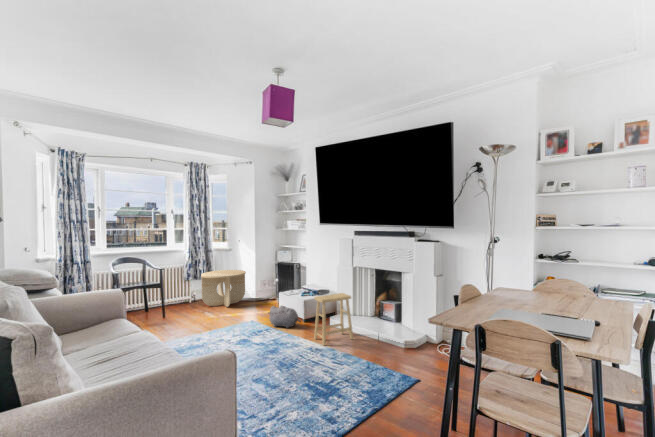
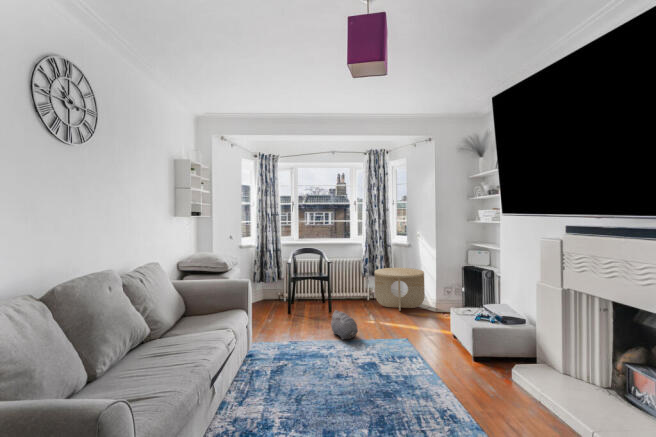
footstool: present [314,293,353,345] -> none [466,329,539,424]
plush toy: present [269,306,301,328] -> present [331,310,358,340]

